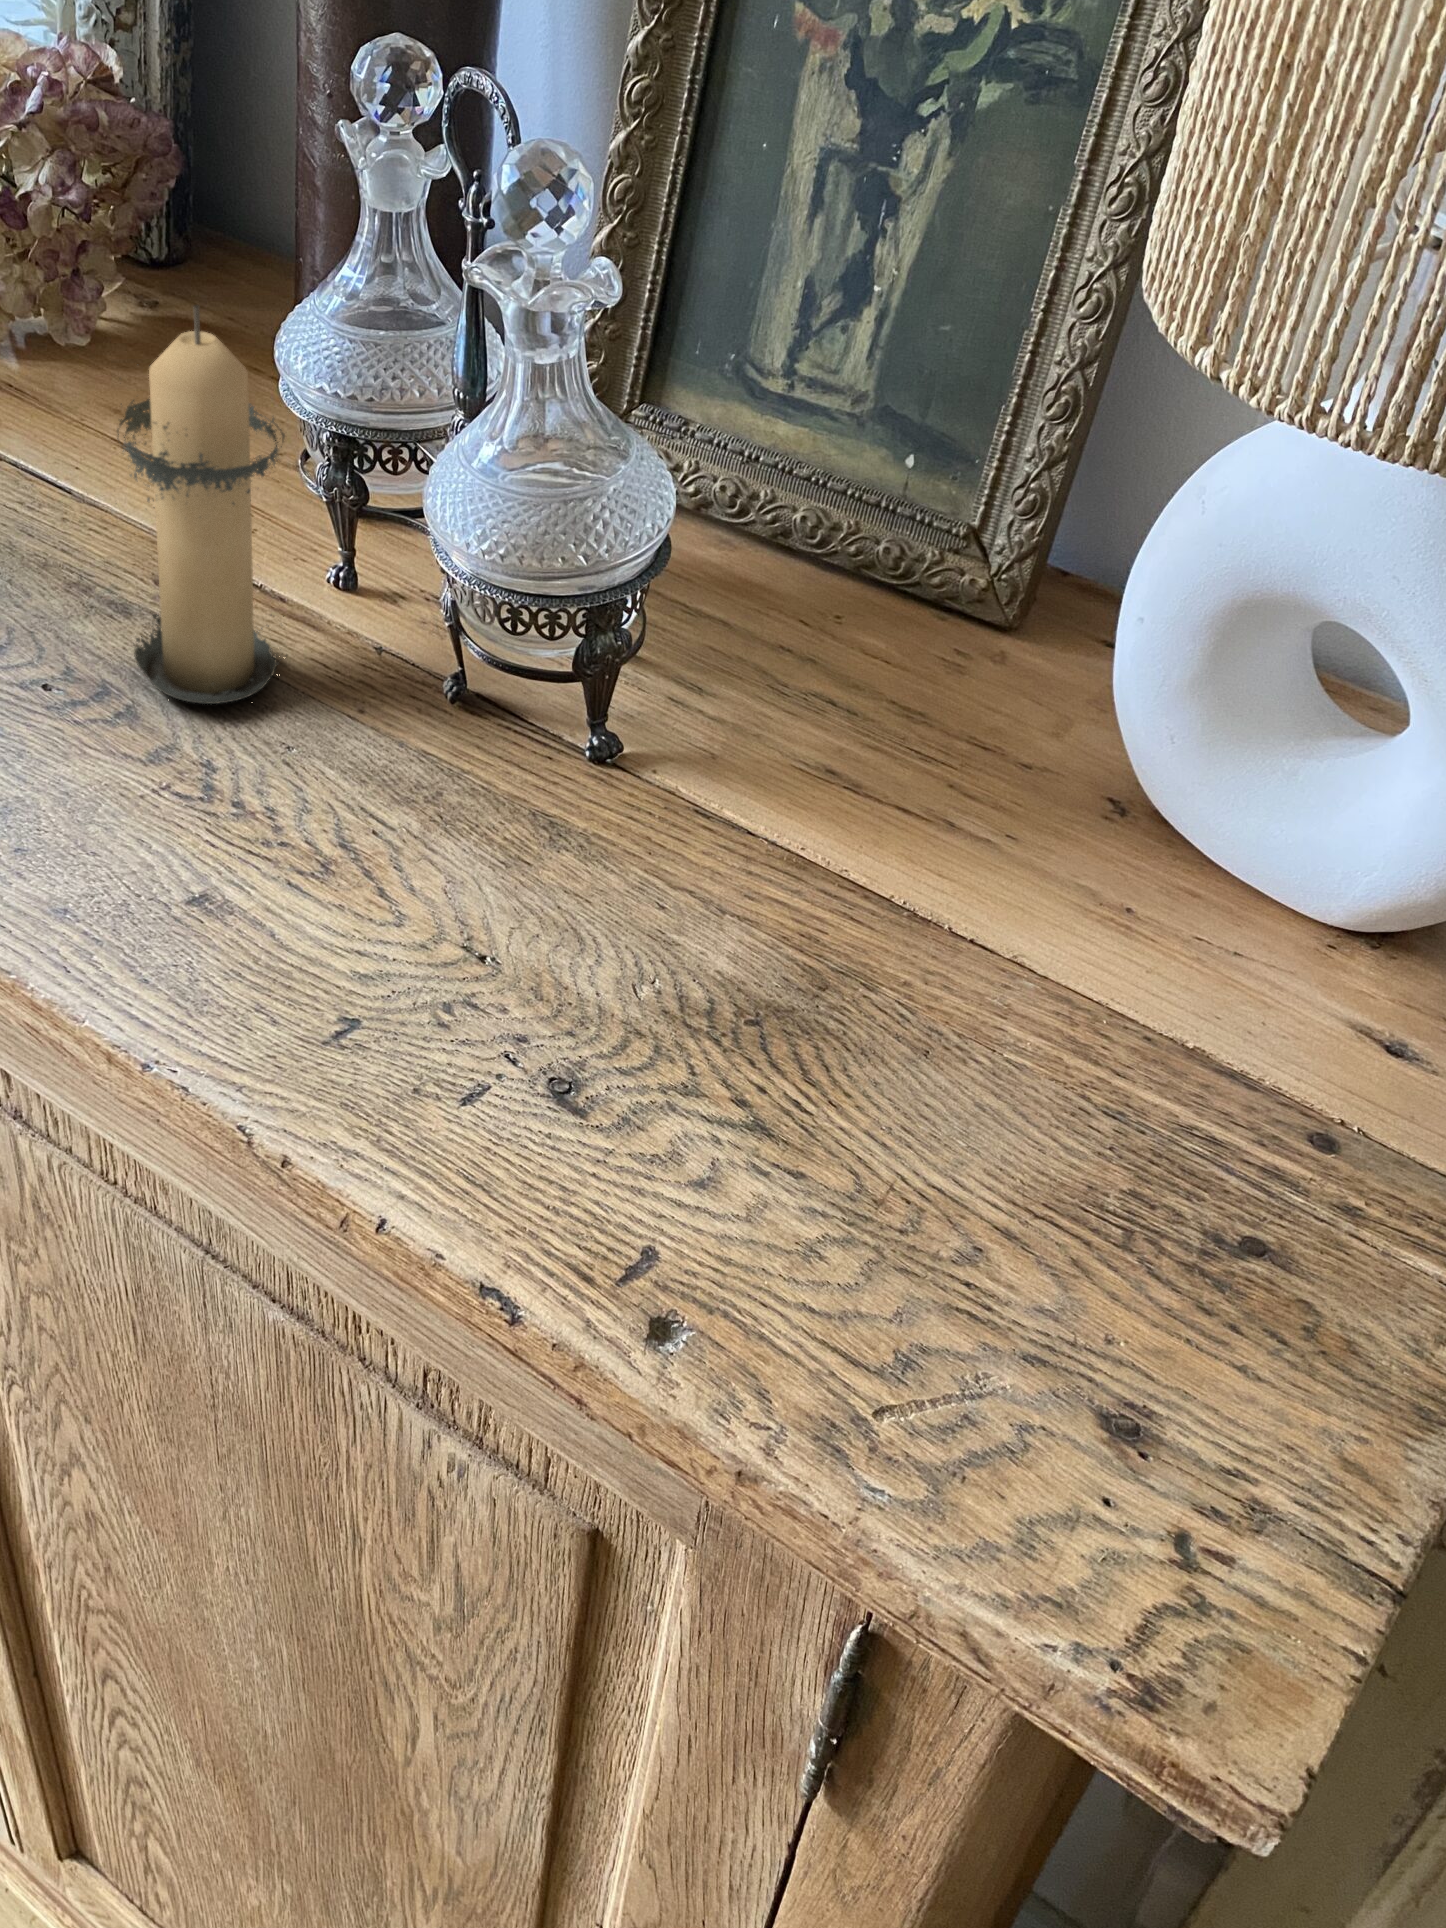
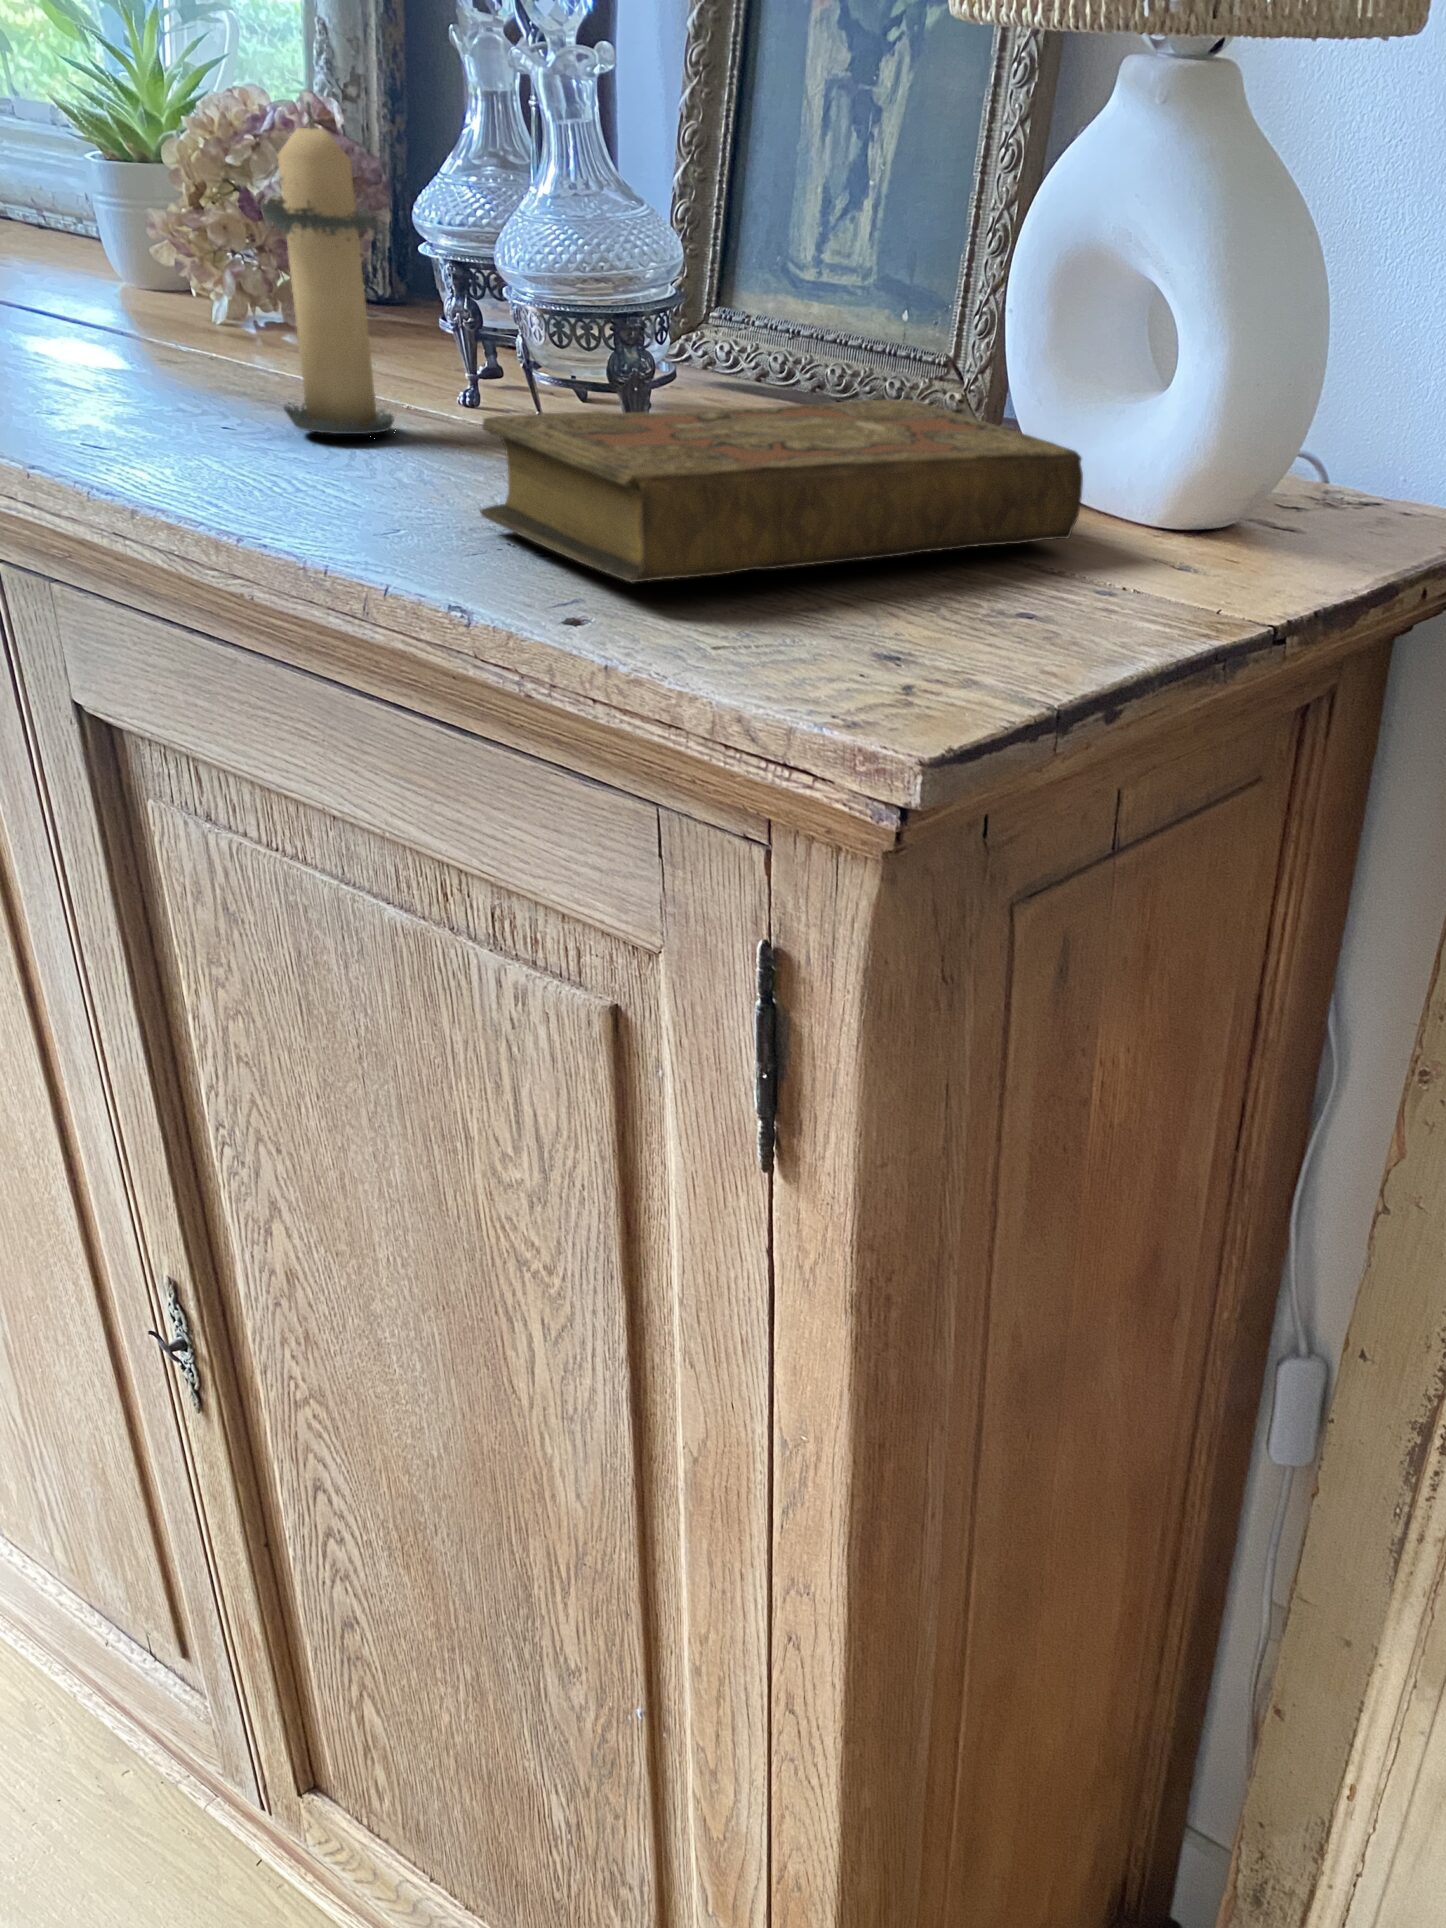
book: none [485,712,1304,1280] -> present [480,399,1083,582]

